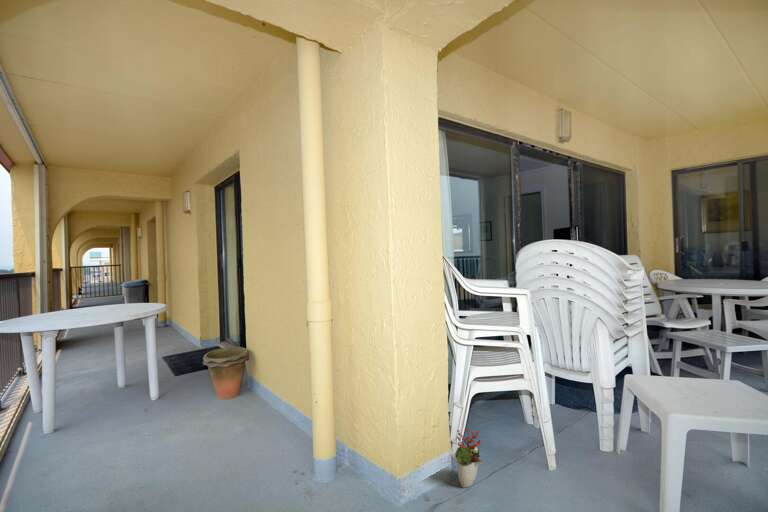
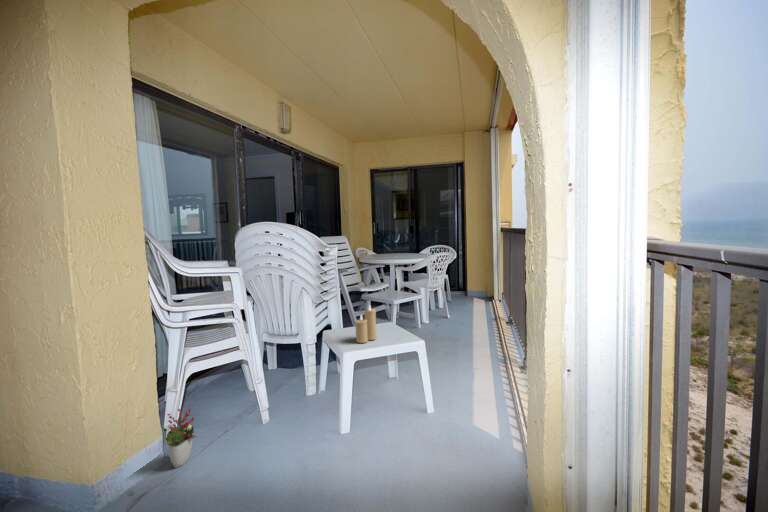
candle: none [687,352,725,405] -> present [355,306,376,343]

